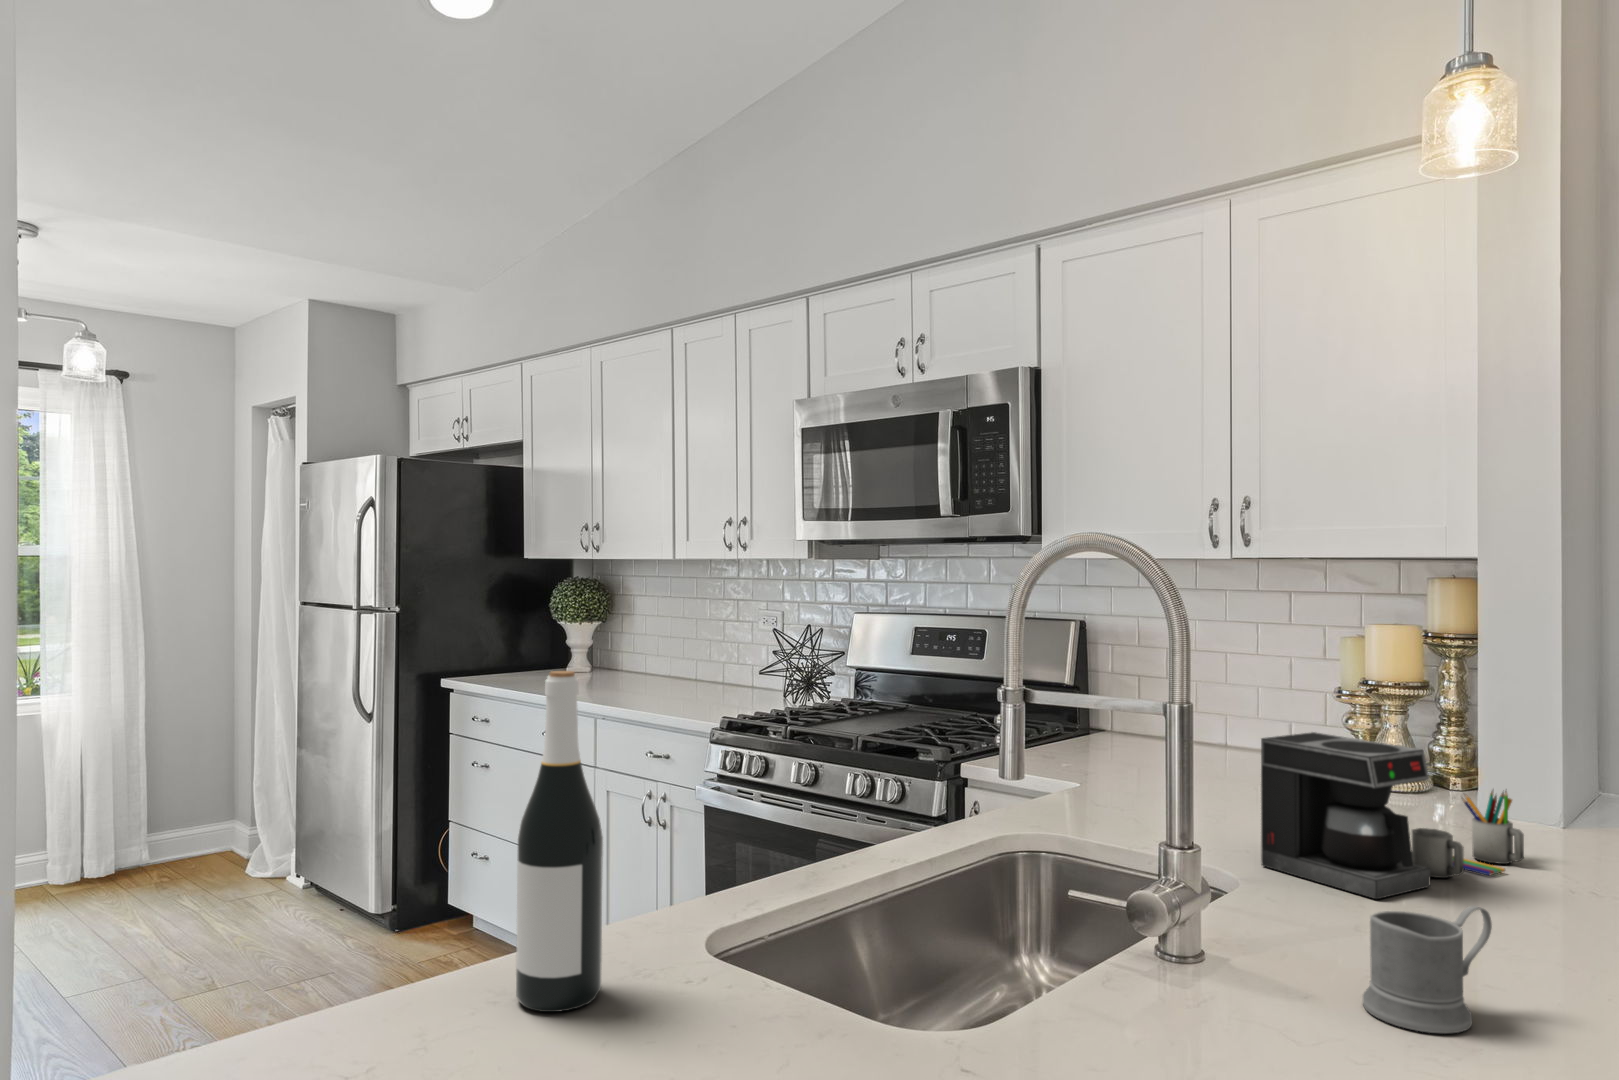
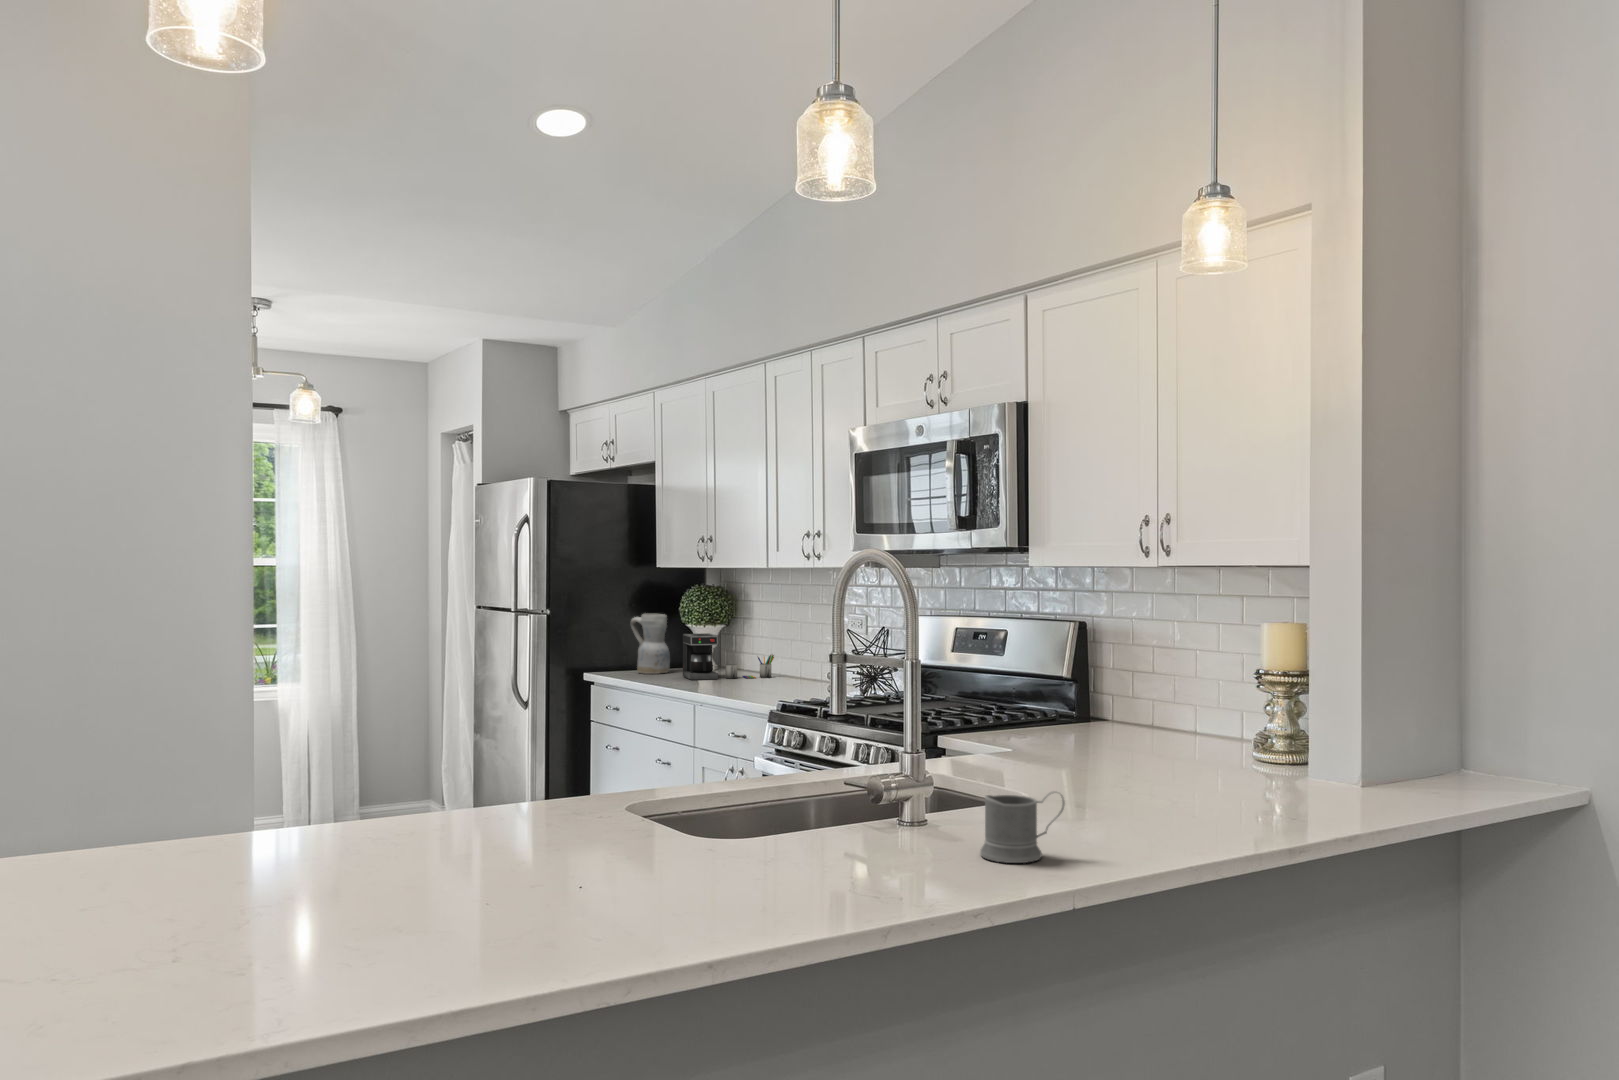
ceramic pitcher: none [495,610,541,679] -> present [631,614,670,674]
wine bottle: present [516,671,603,1012] -> none [488,636,538,830]
coffee maker: present [1261,732,1524,899] -> present [683,633,774,680]

